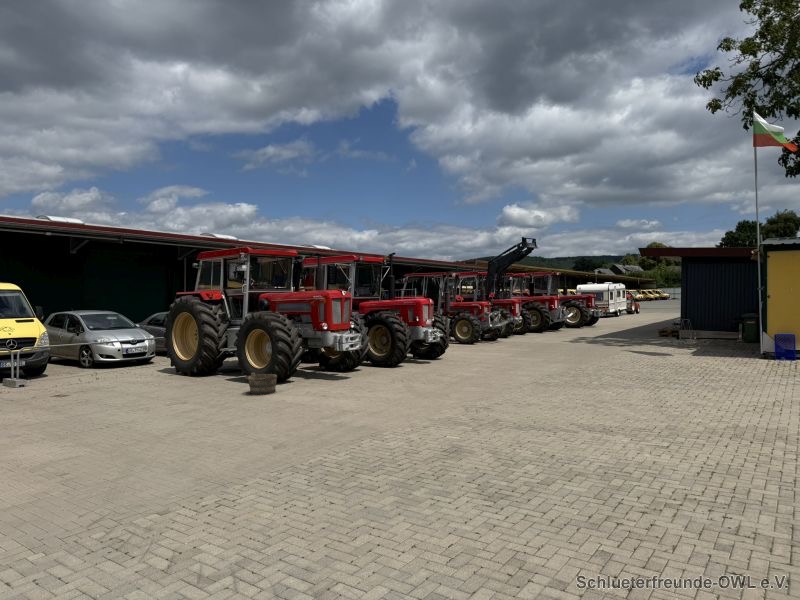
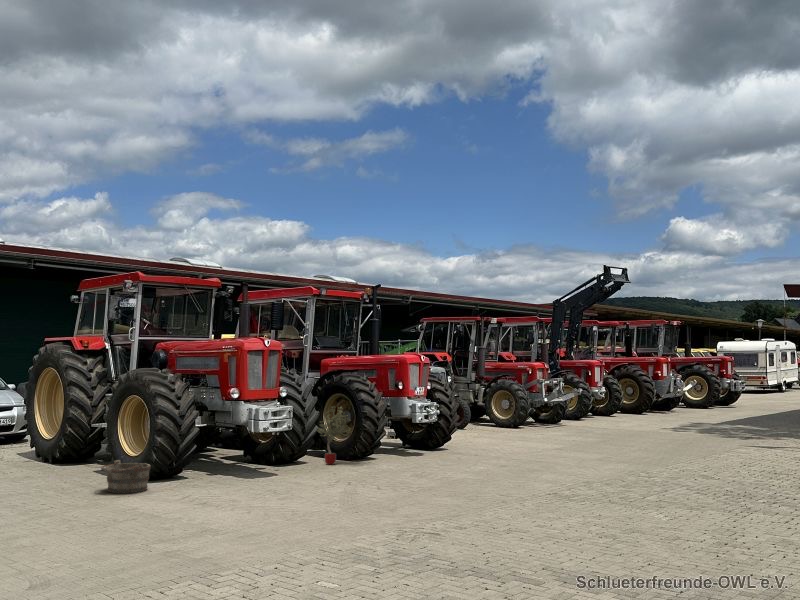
potted tree: none [366,333,391,372] -> present [317,406,350,465]

